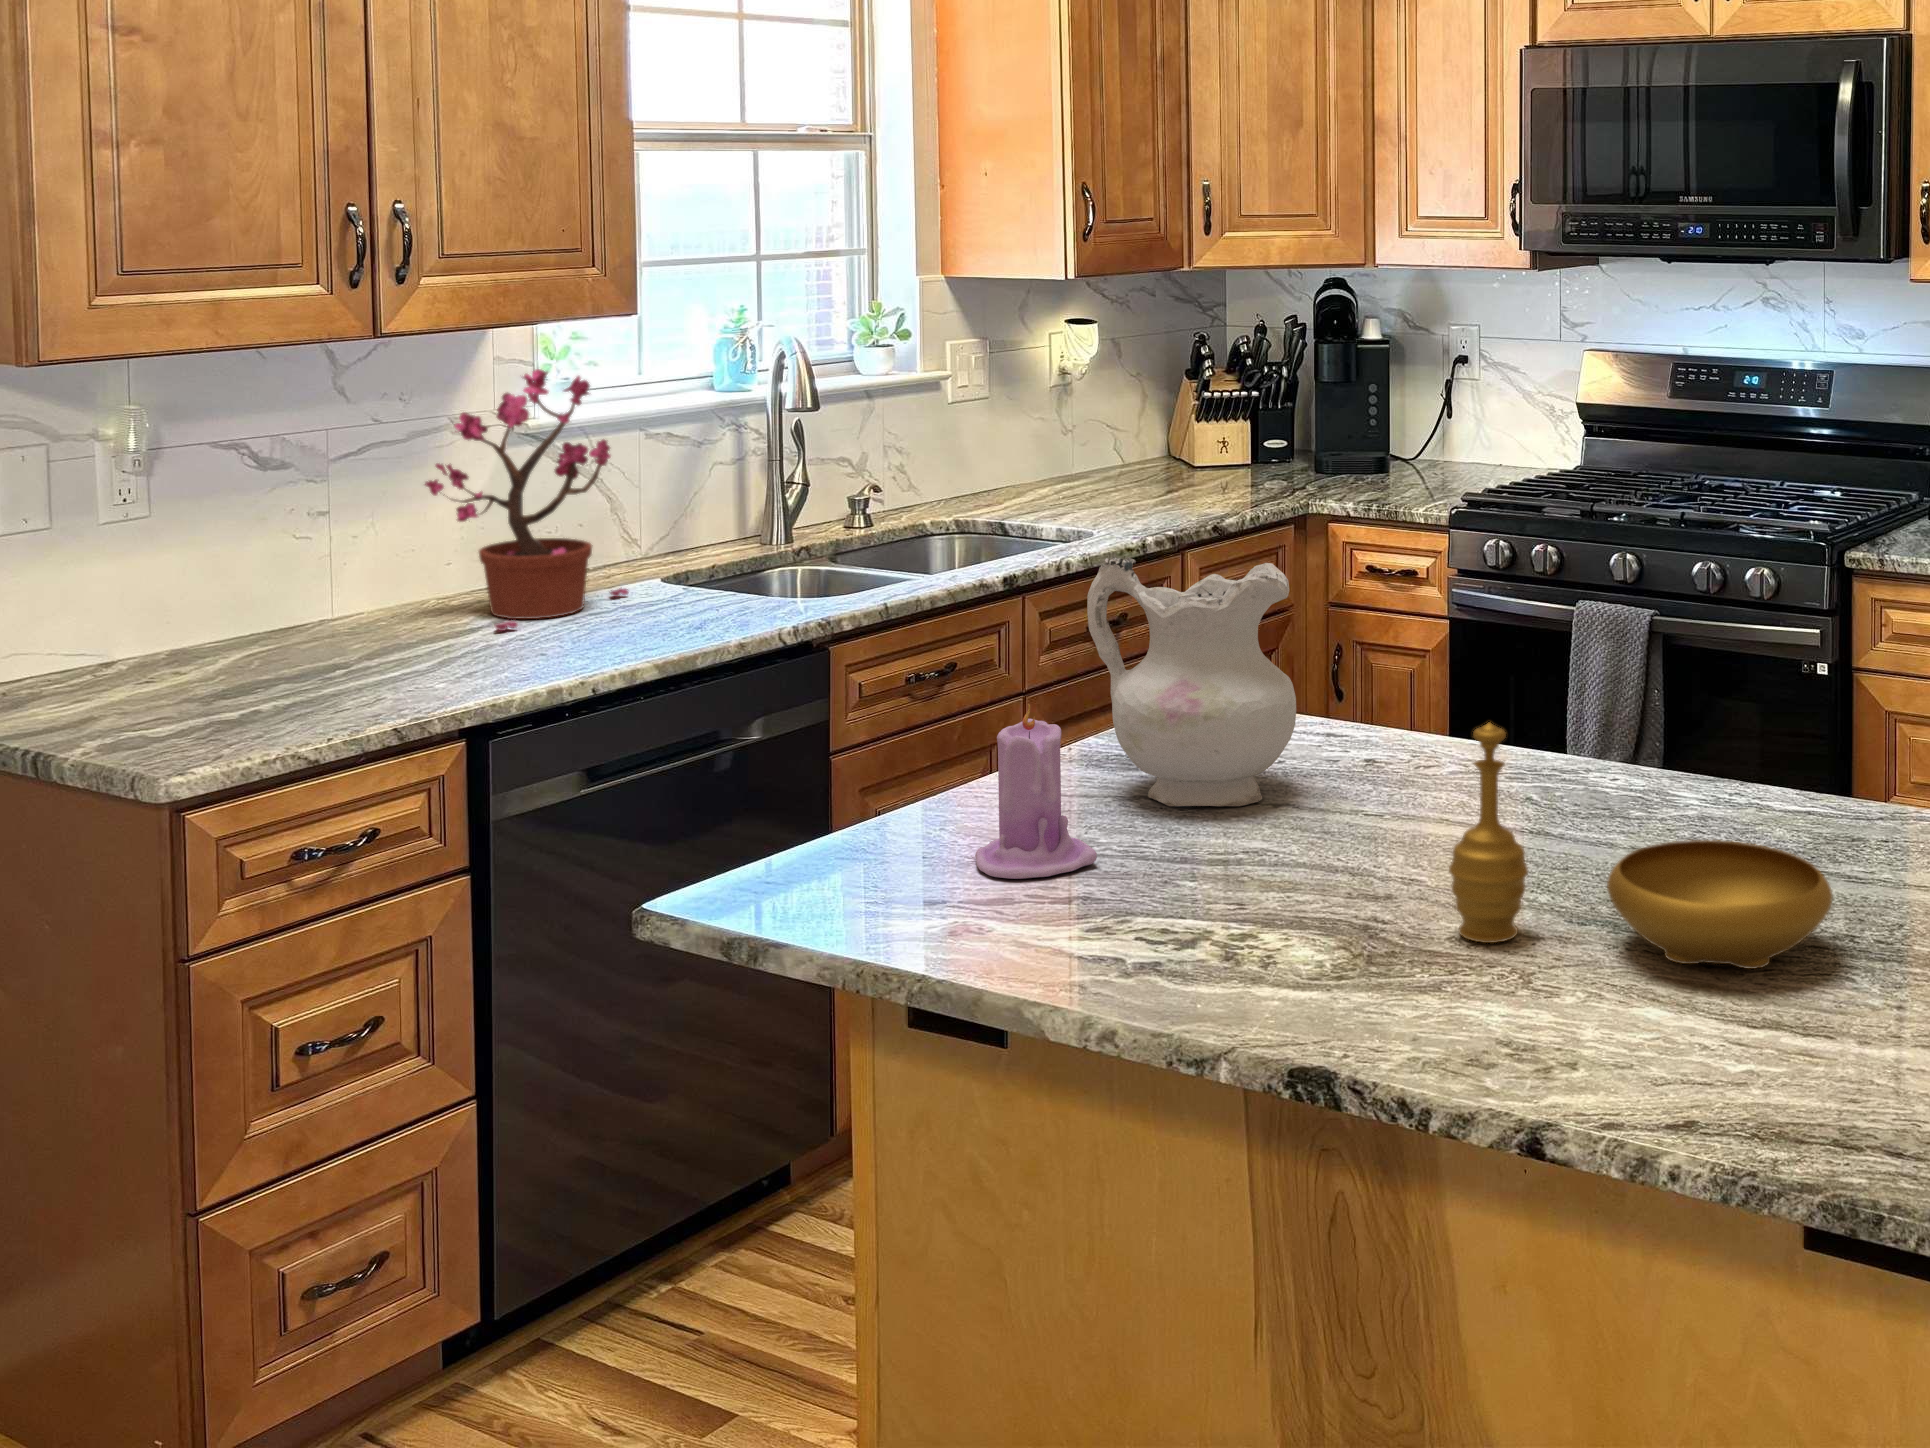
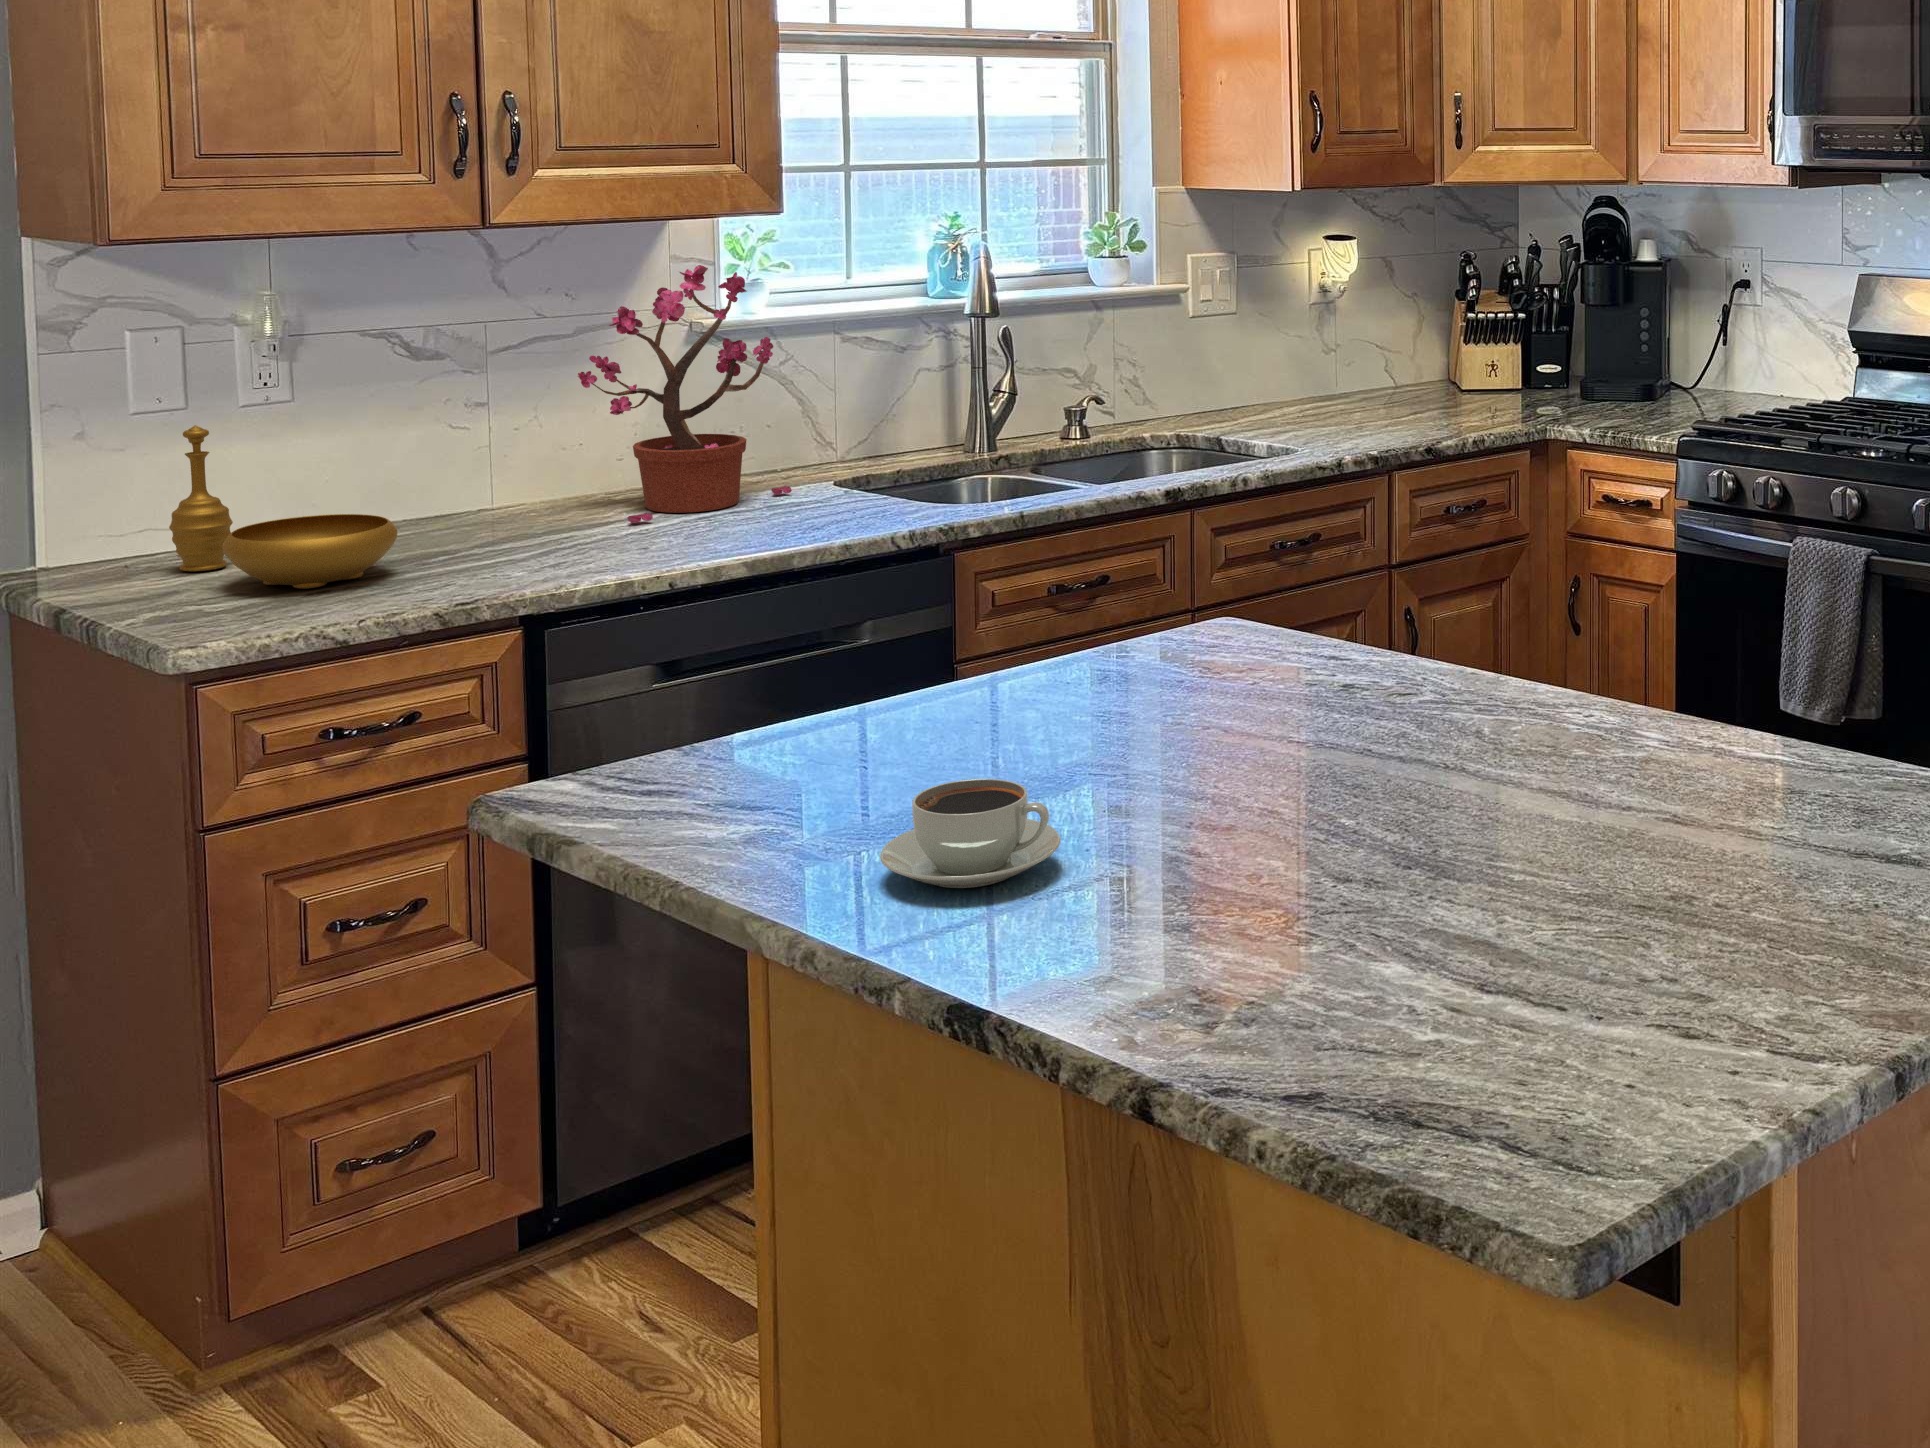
ceramic pitcher: present [1087,557,1296,806] -> none [1015,458,1238,740]
candle: present [975,704,1097,879] -> none [803,615,940,810]
decorative bowl: present [1449,723,1833,969] -> present [169,425,398,589]
coffee cup: none [1121,840,1271,933] -> present [880,779,1061,888]

